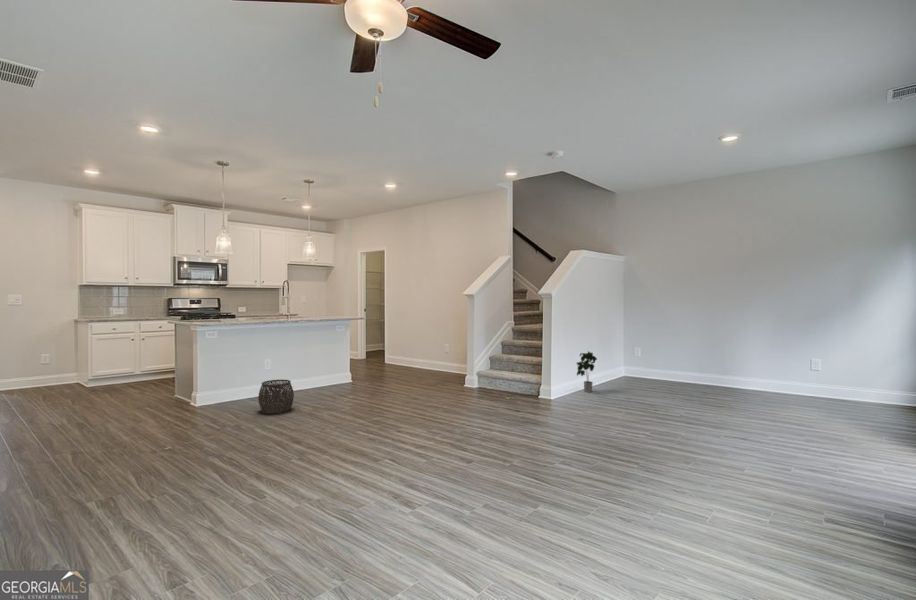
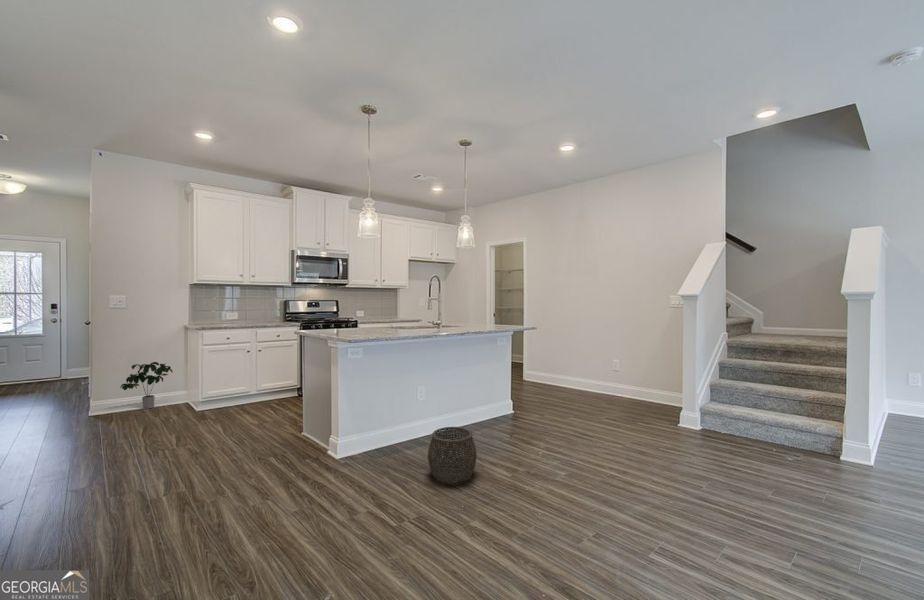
potted plant: present [577,352,597,392] -> present [120,362,173,408]

